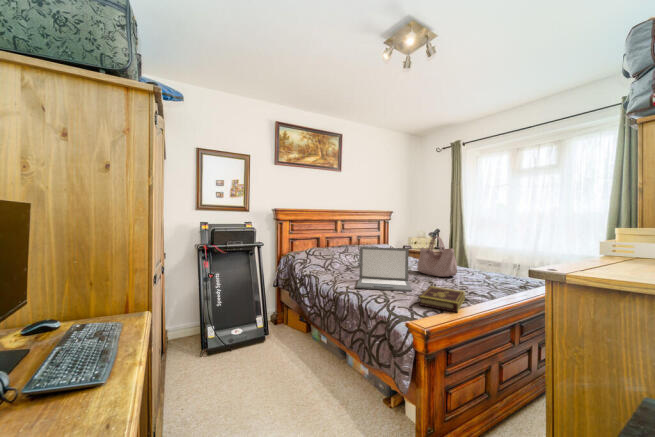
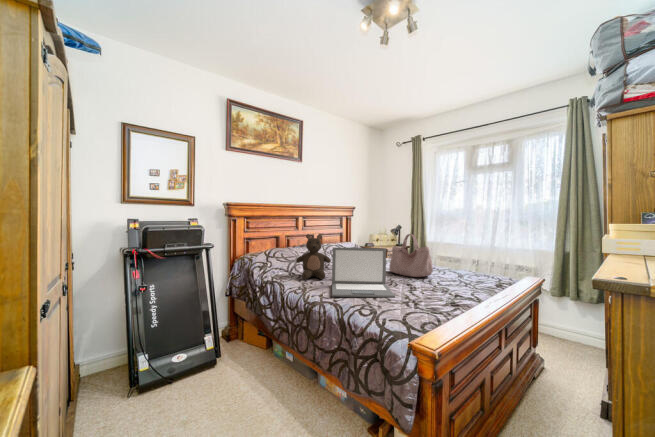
stuffed bear: none [331,235,361,275] -> present [296,234,331,279]
book: present [419,286,465,312] -> none [411,291,457,323]

